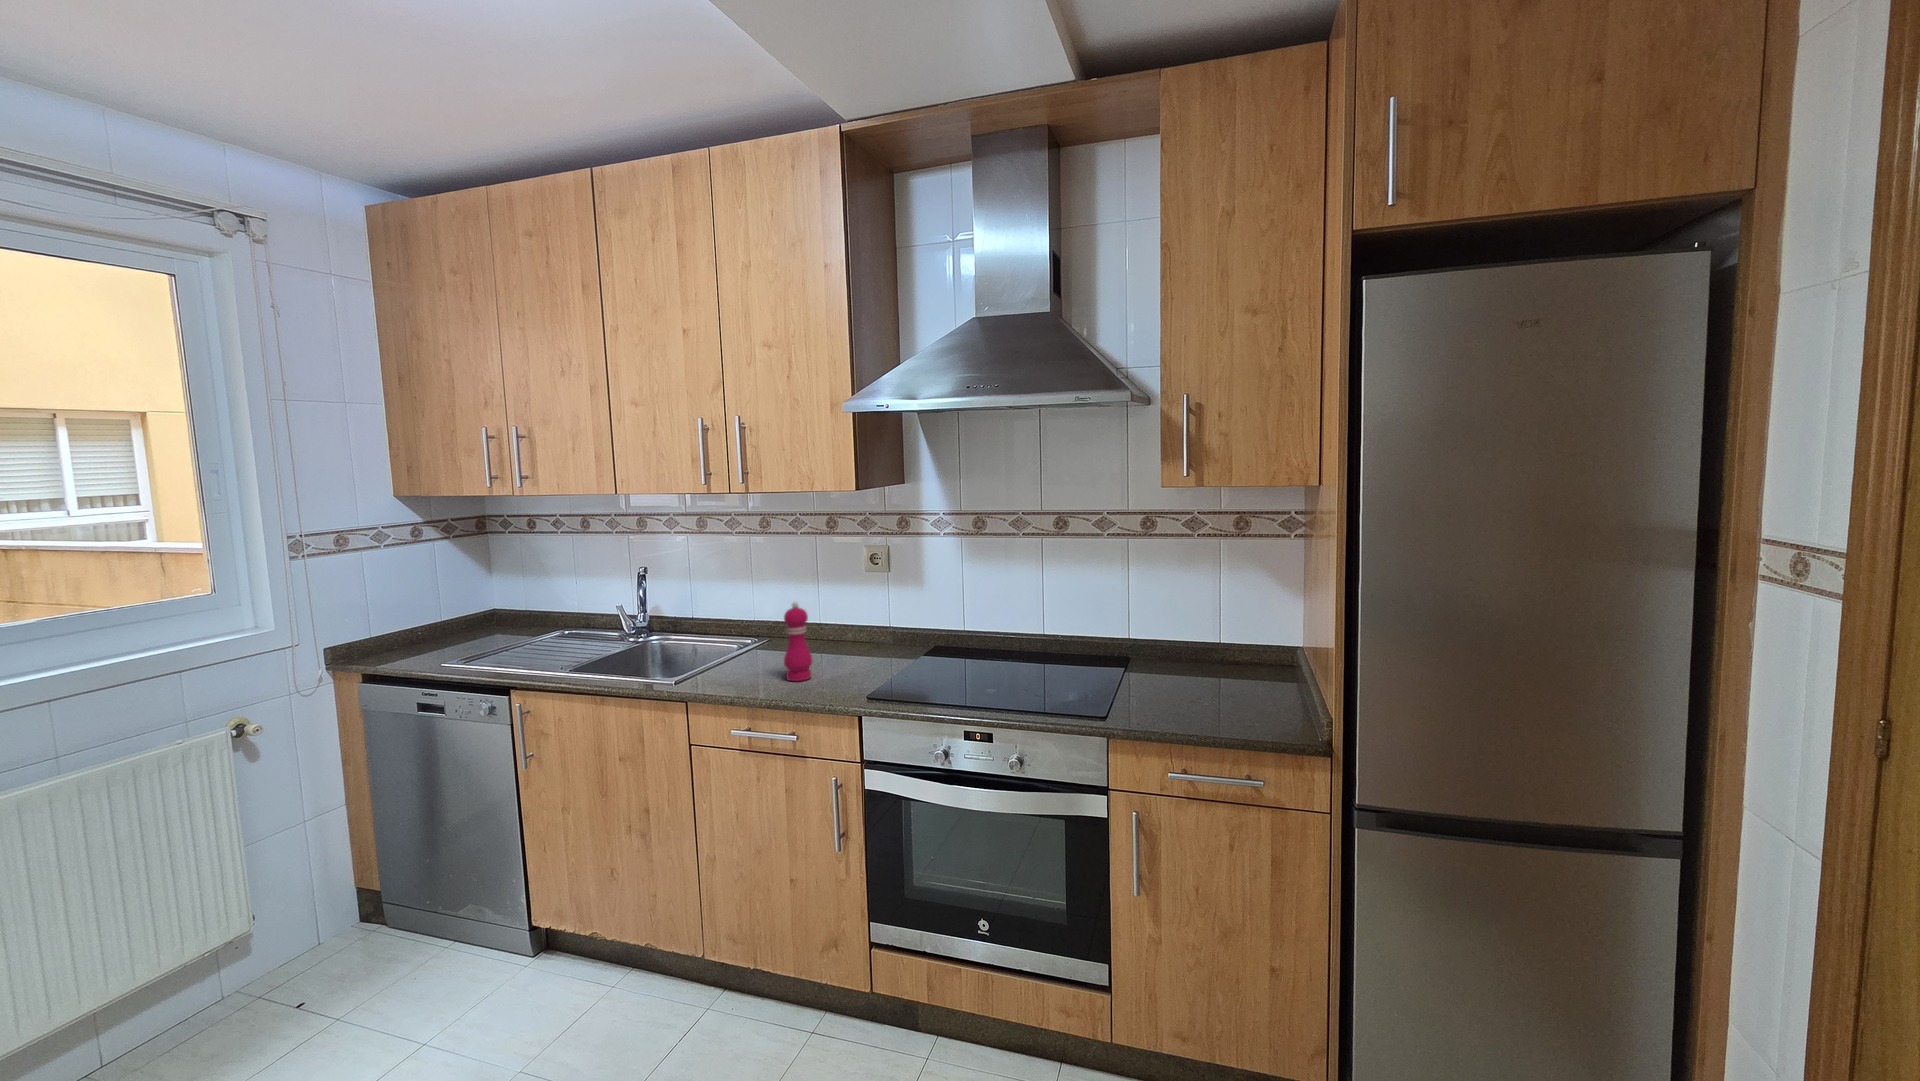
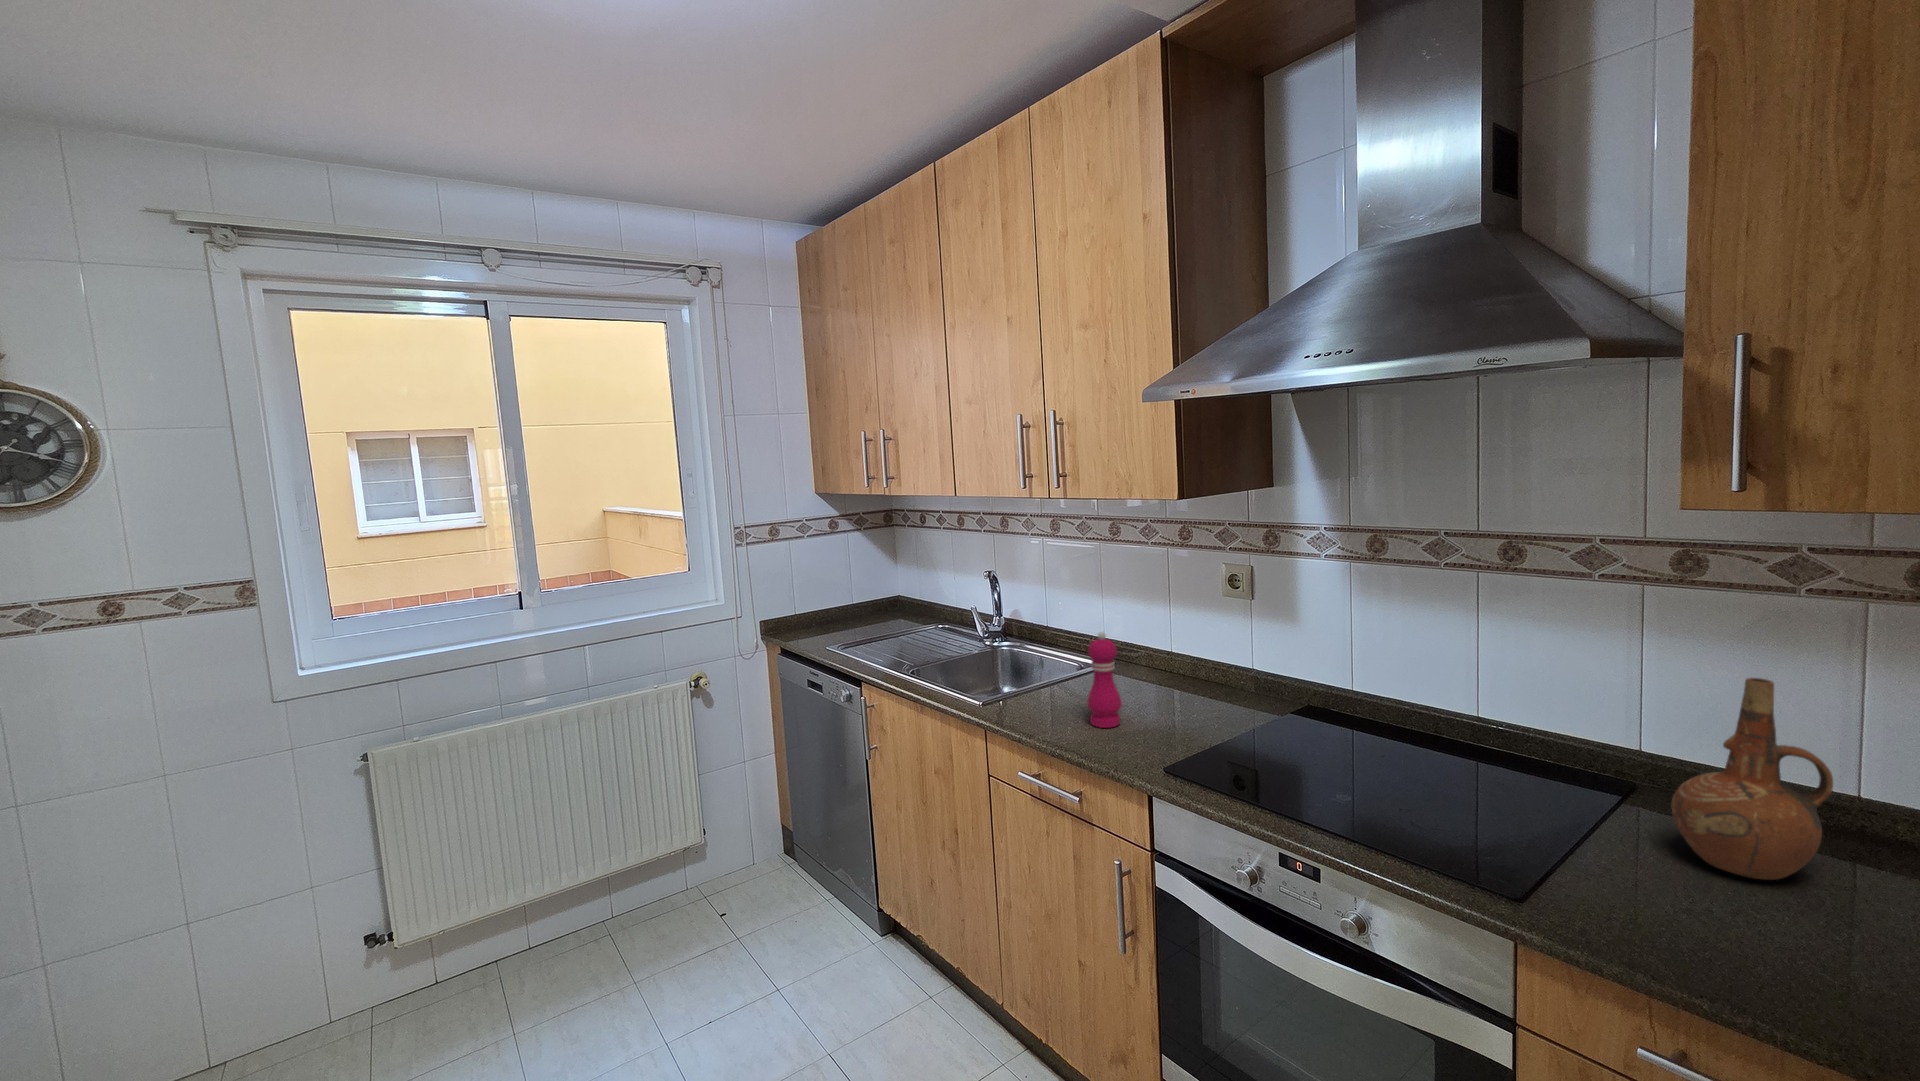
ceramic pitcher: none [1158,579,1220,685] -> present [1671,678,1833,880]

